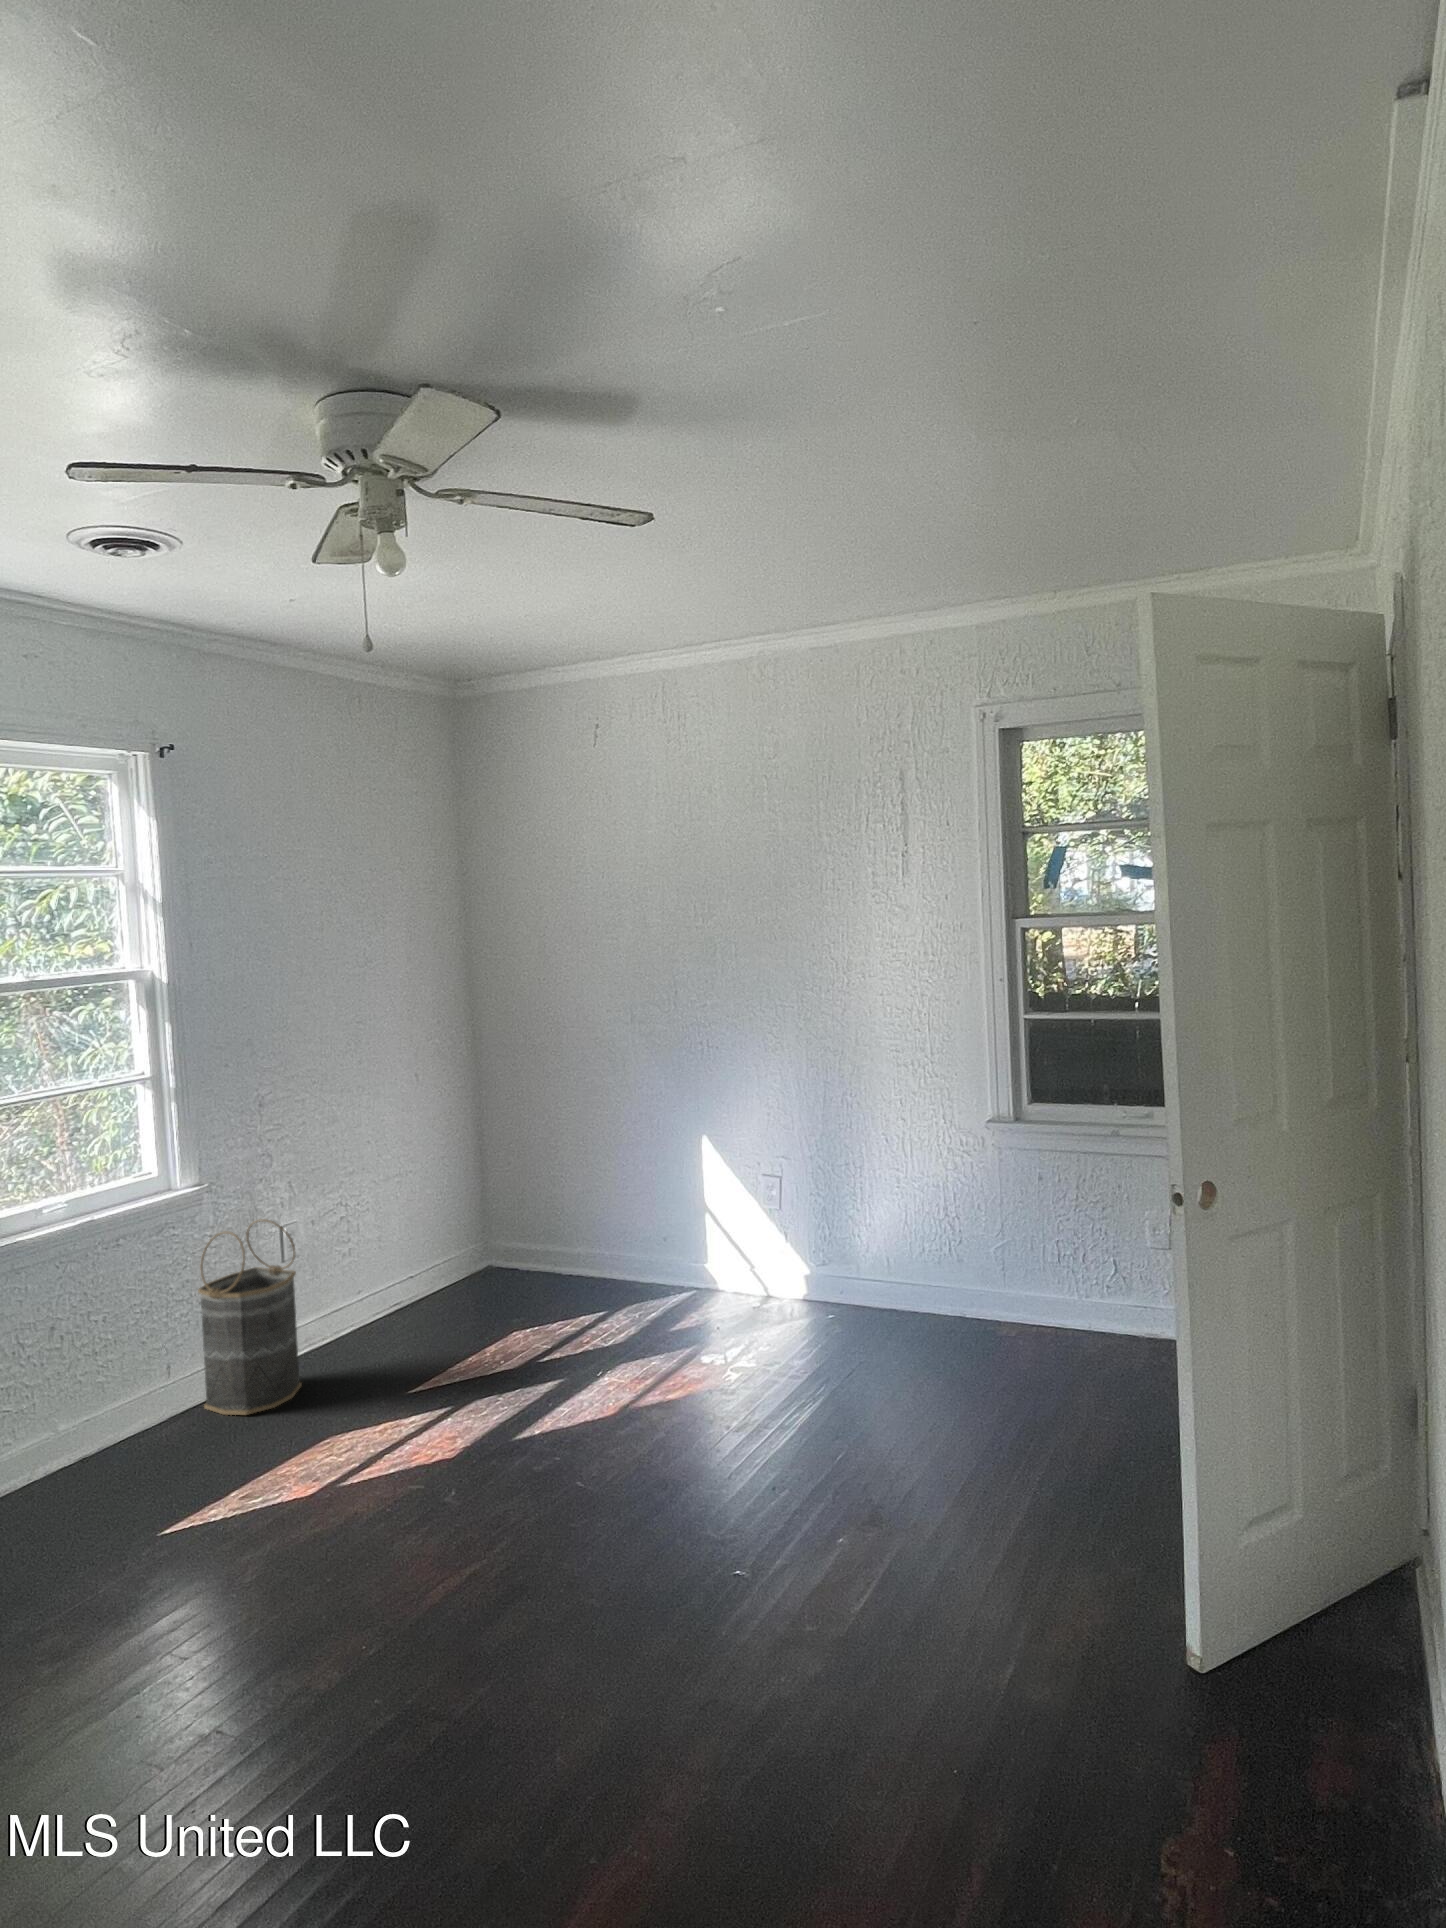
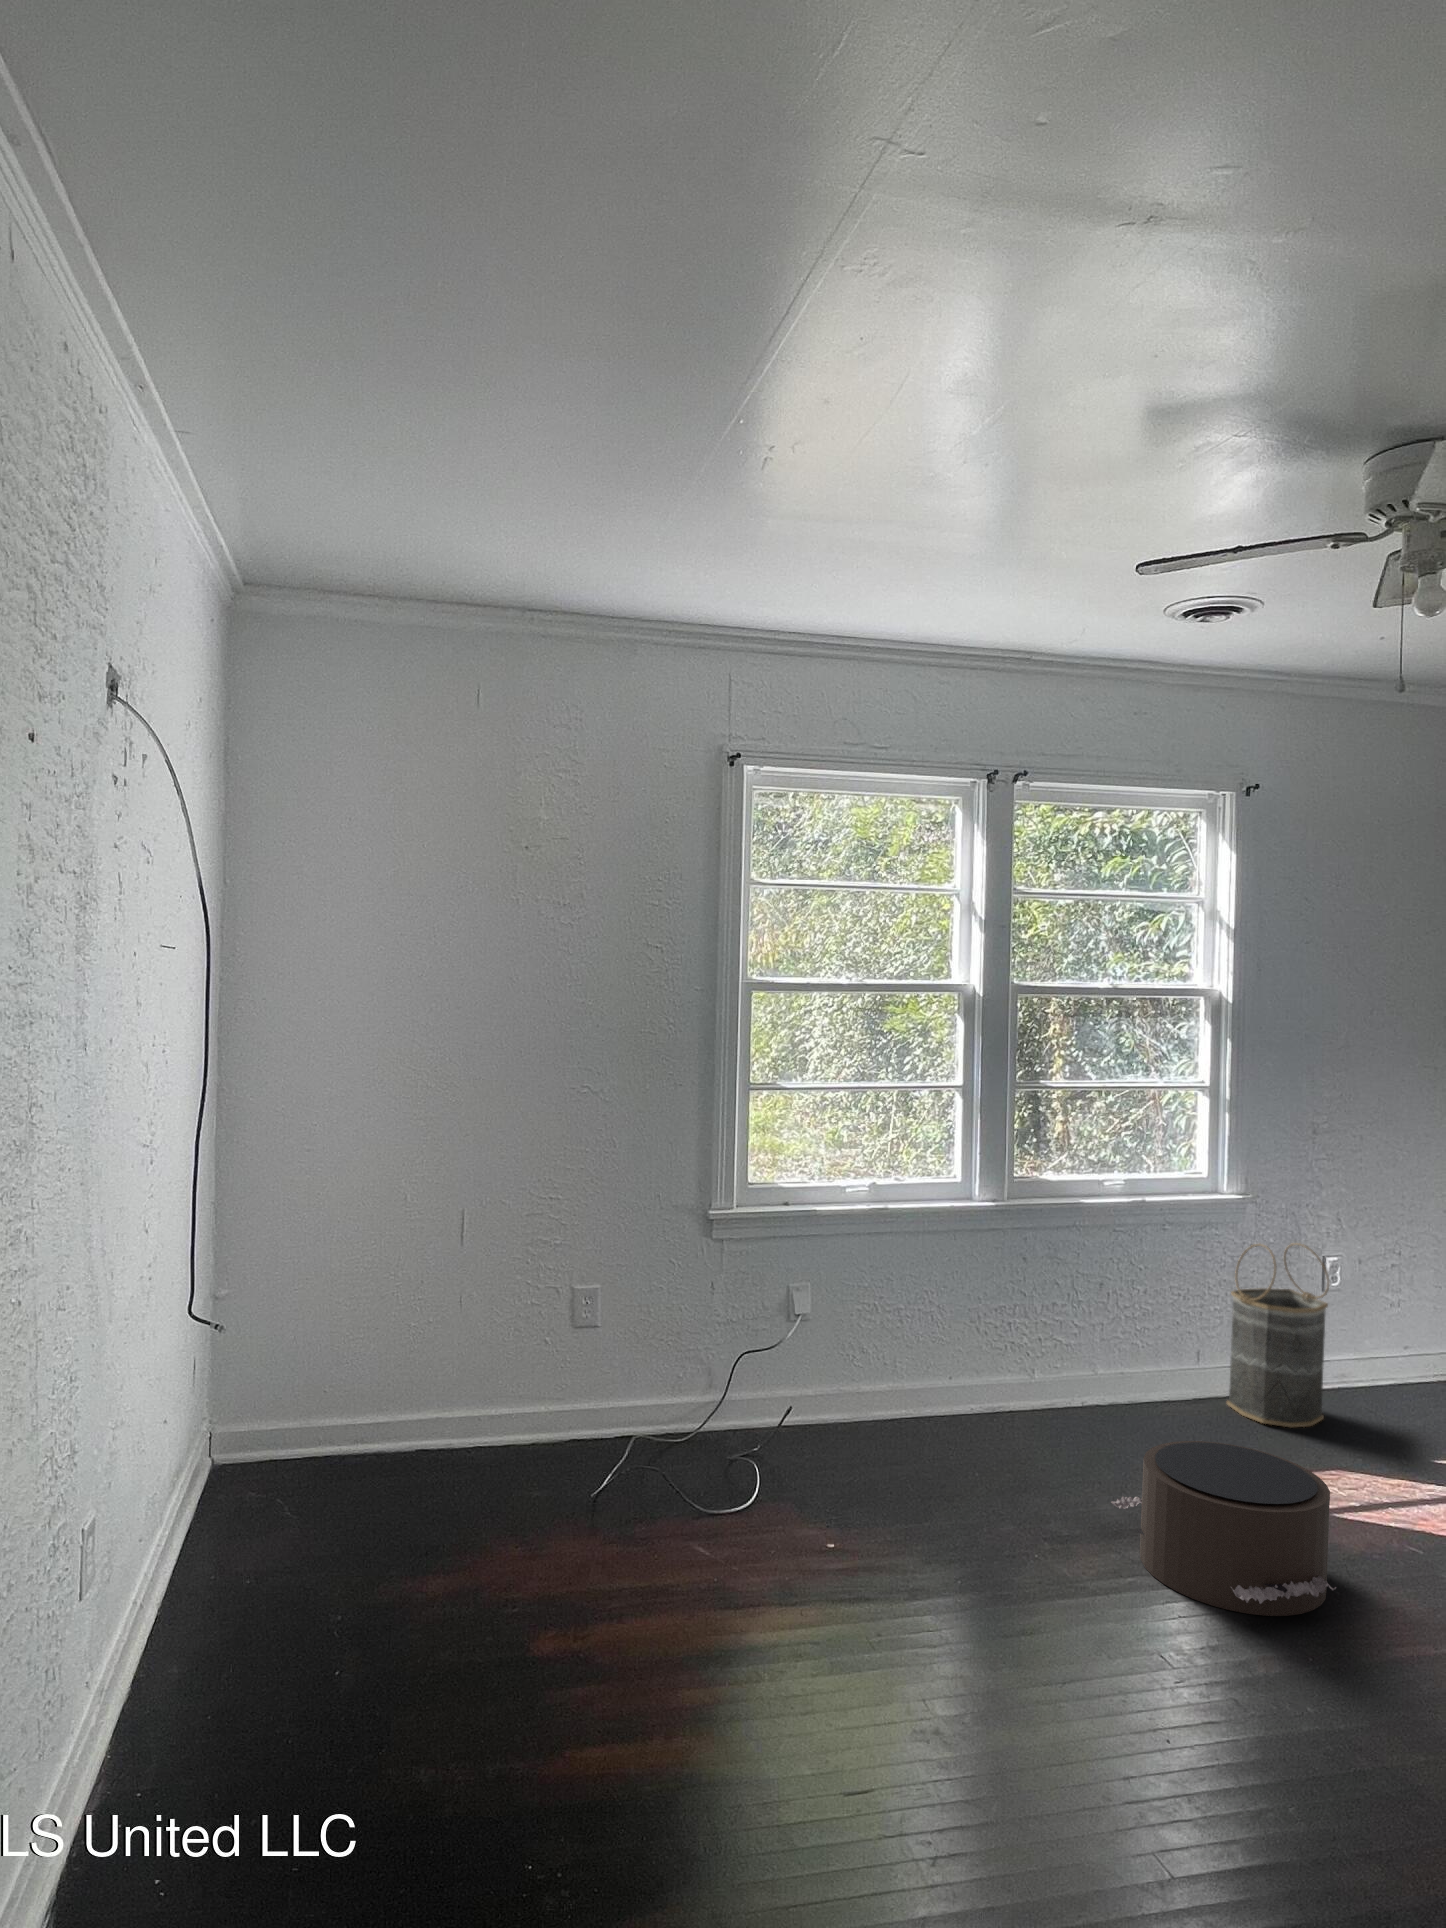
pouf: none [112,1460,373,1665] -> present [1111,1441,1336,1616]

